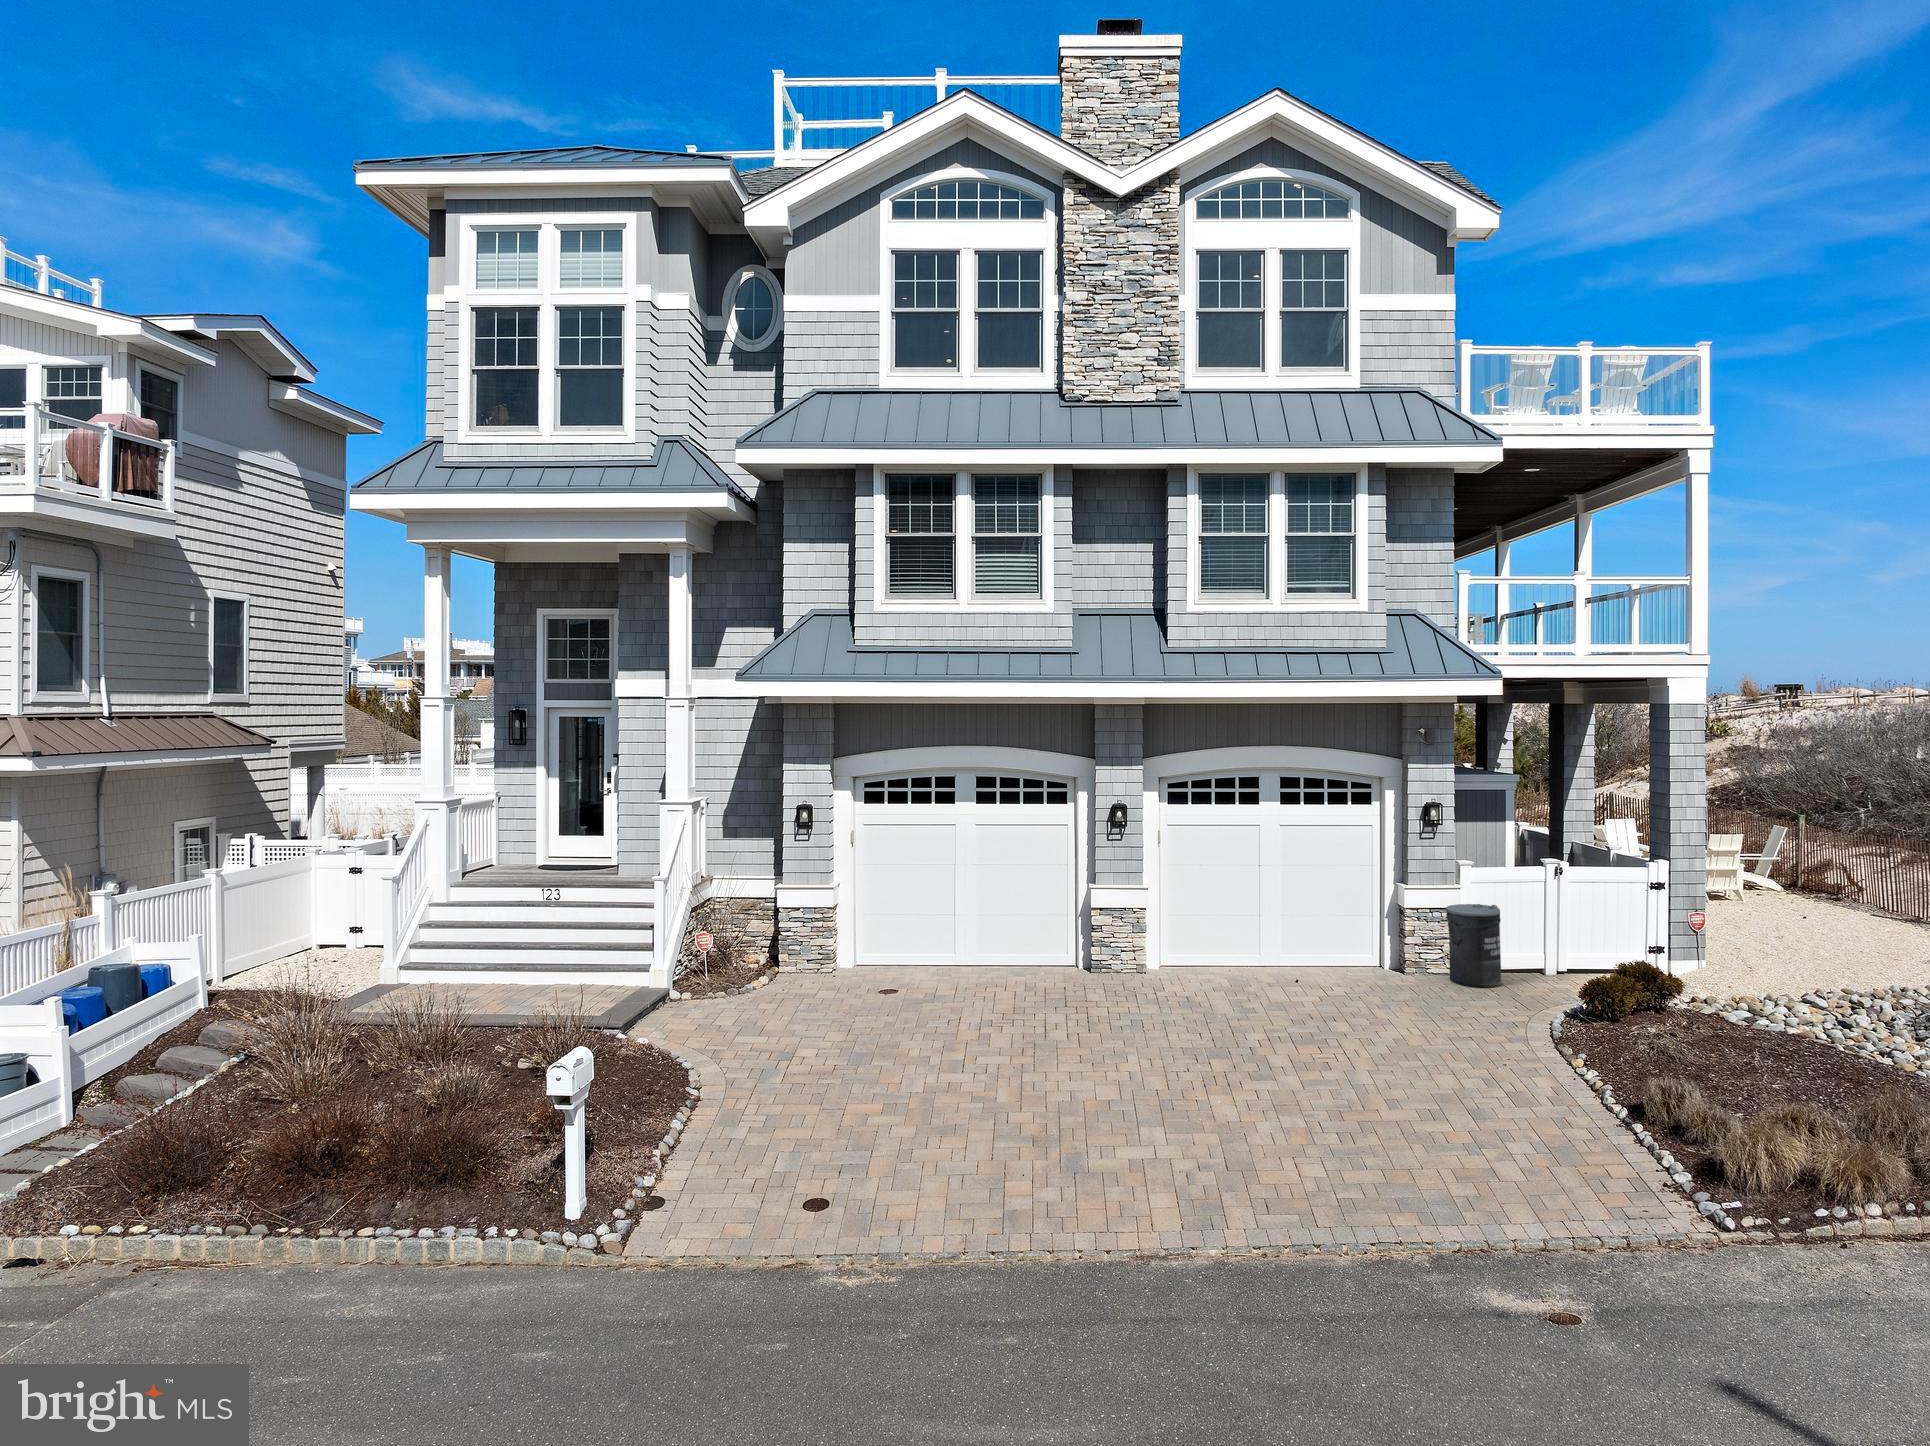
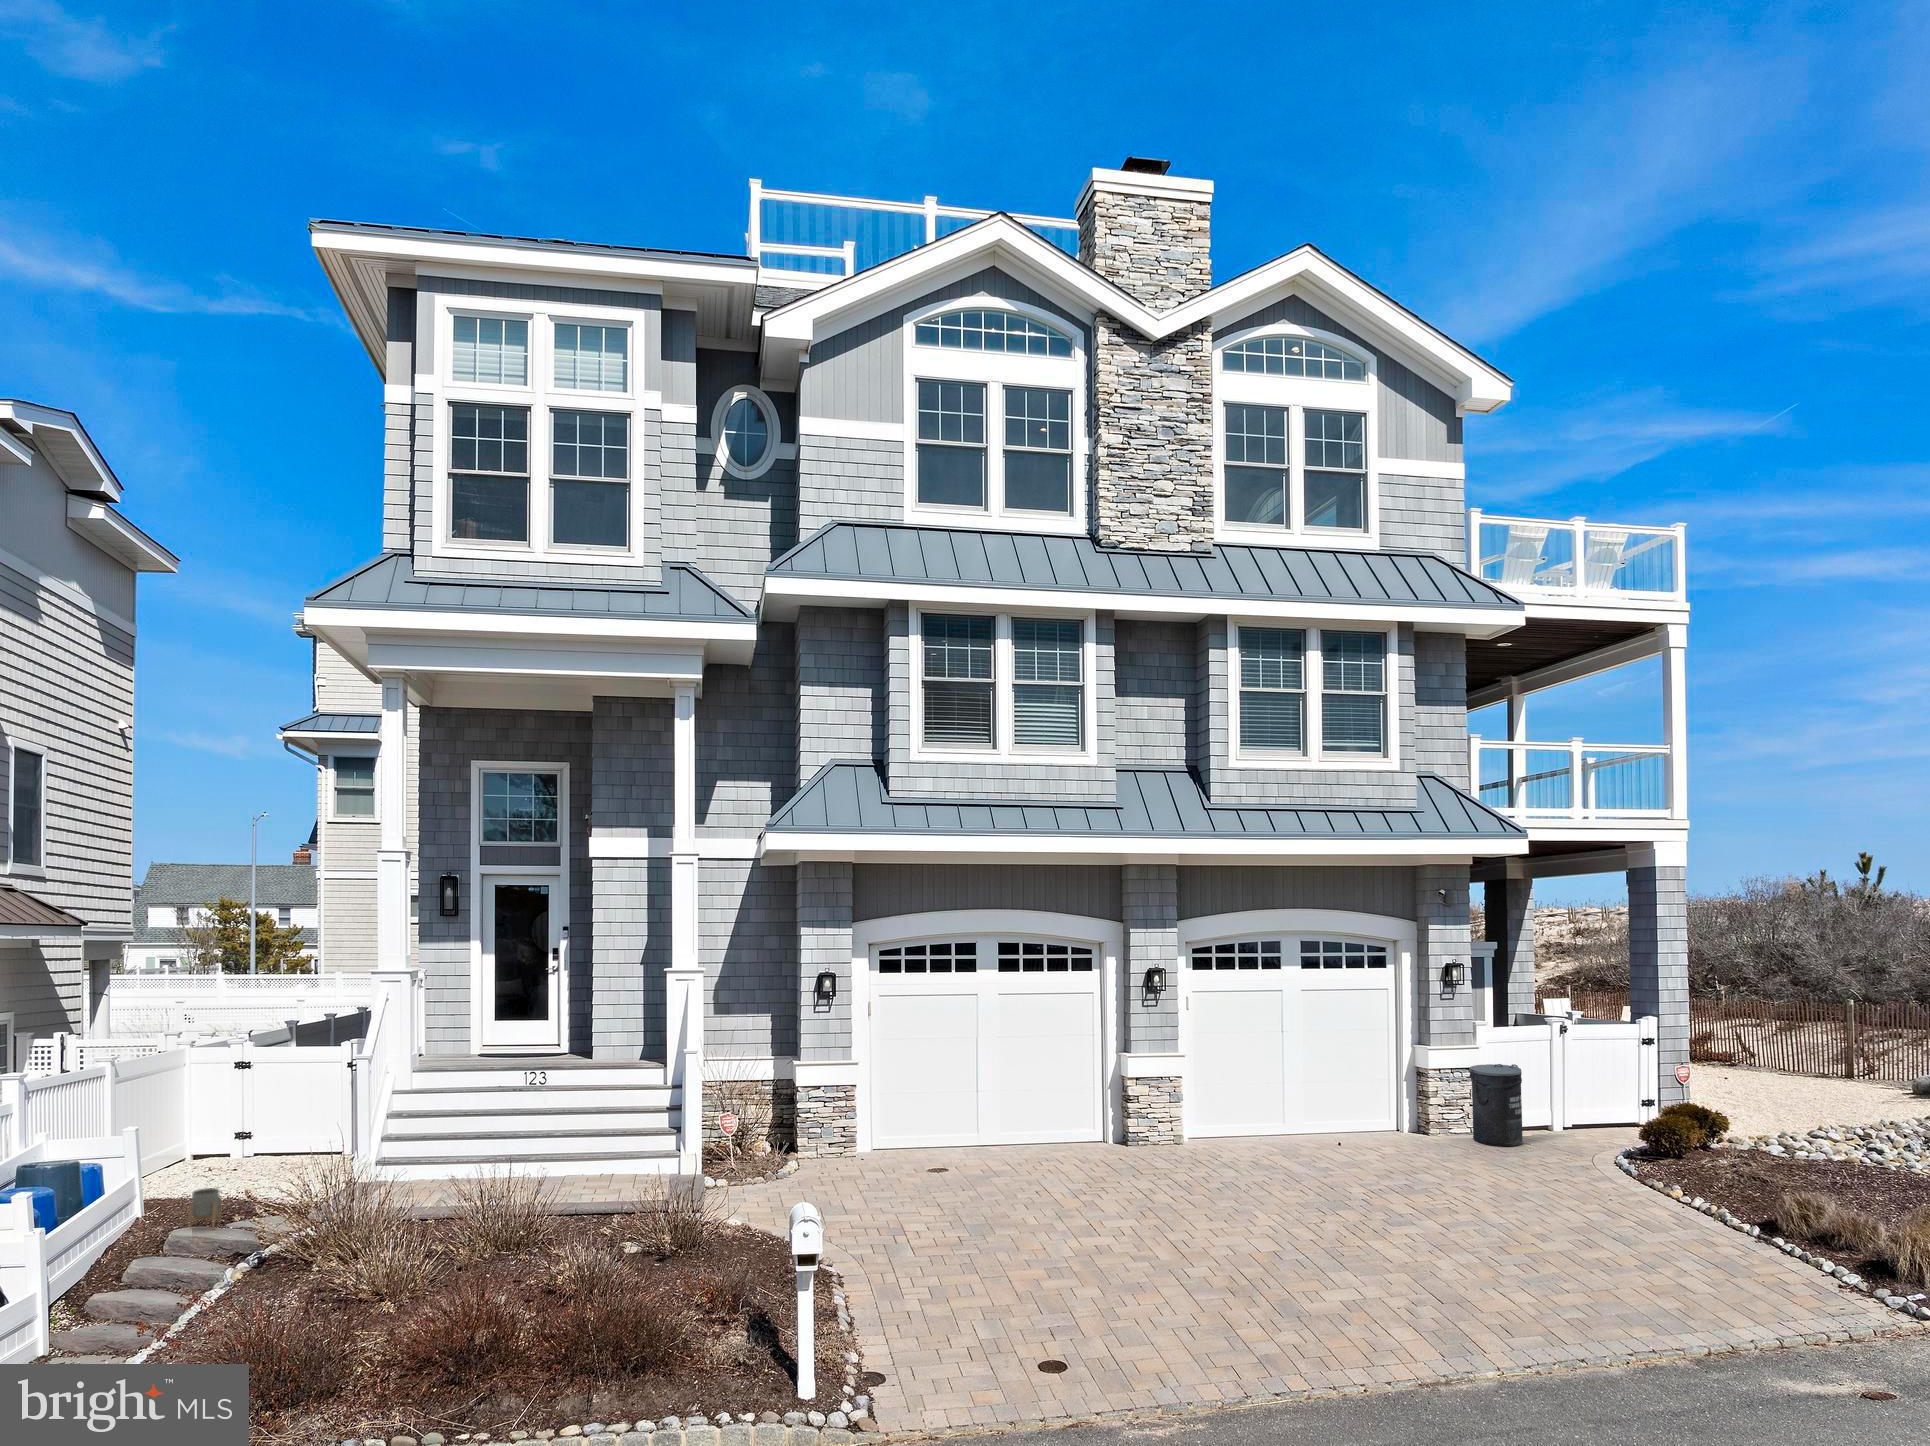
planter: none [200,979,235,1015] -> present [188,1188,222,1229]

